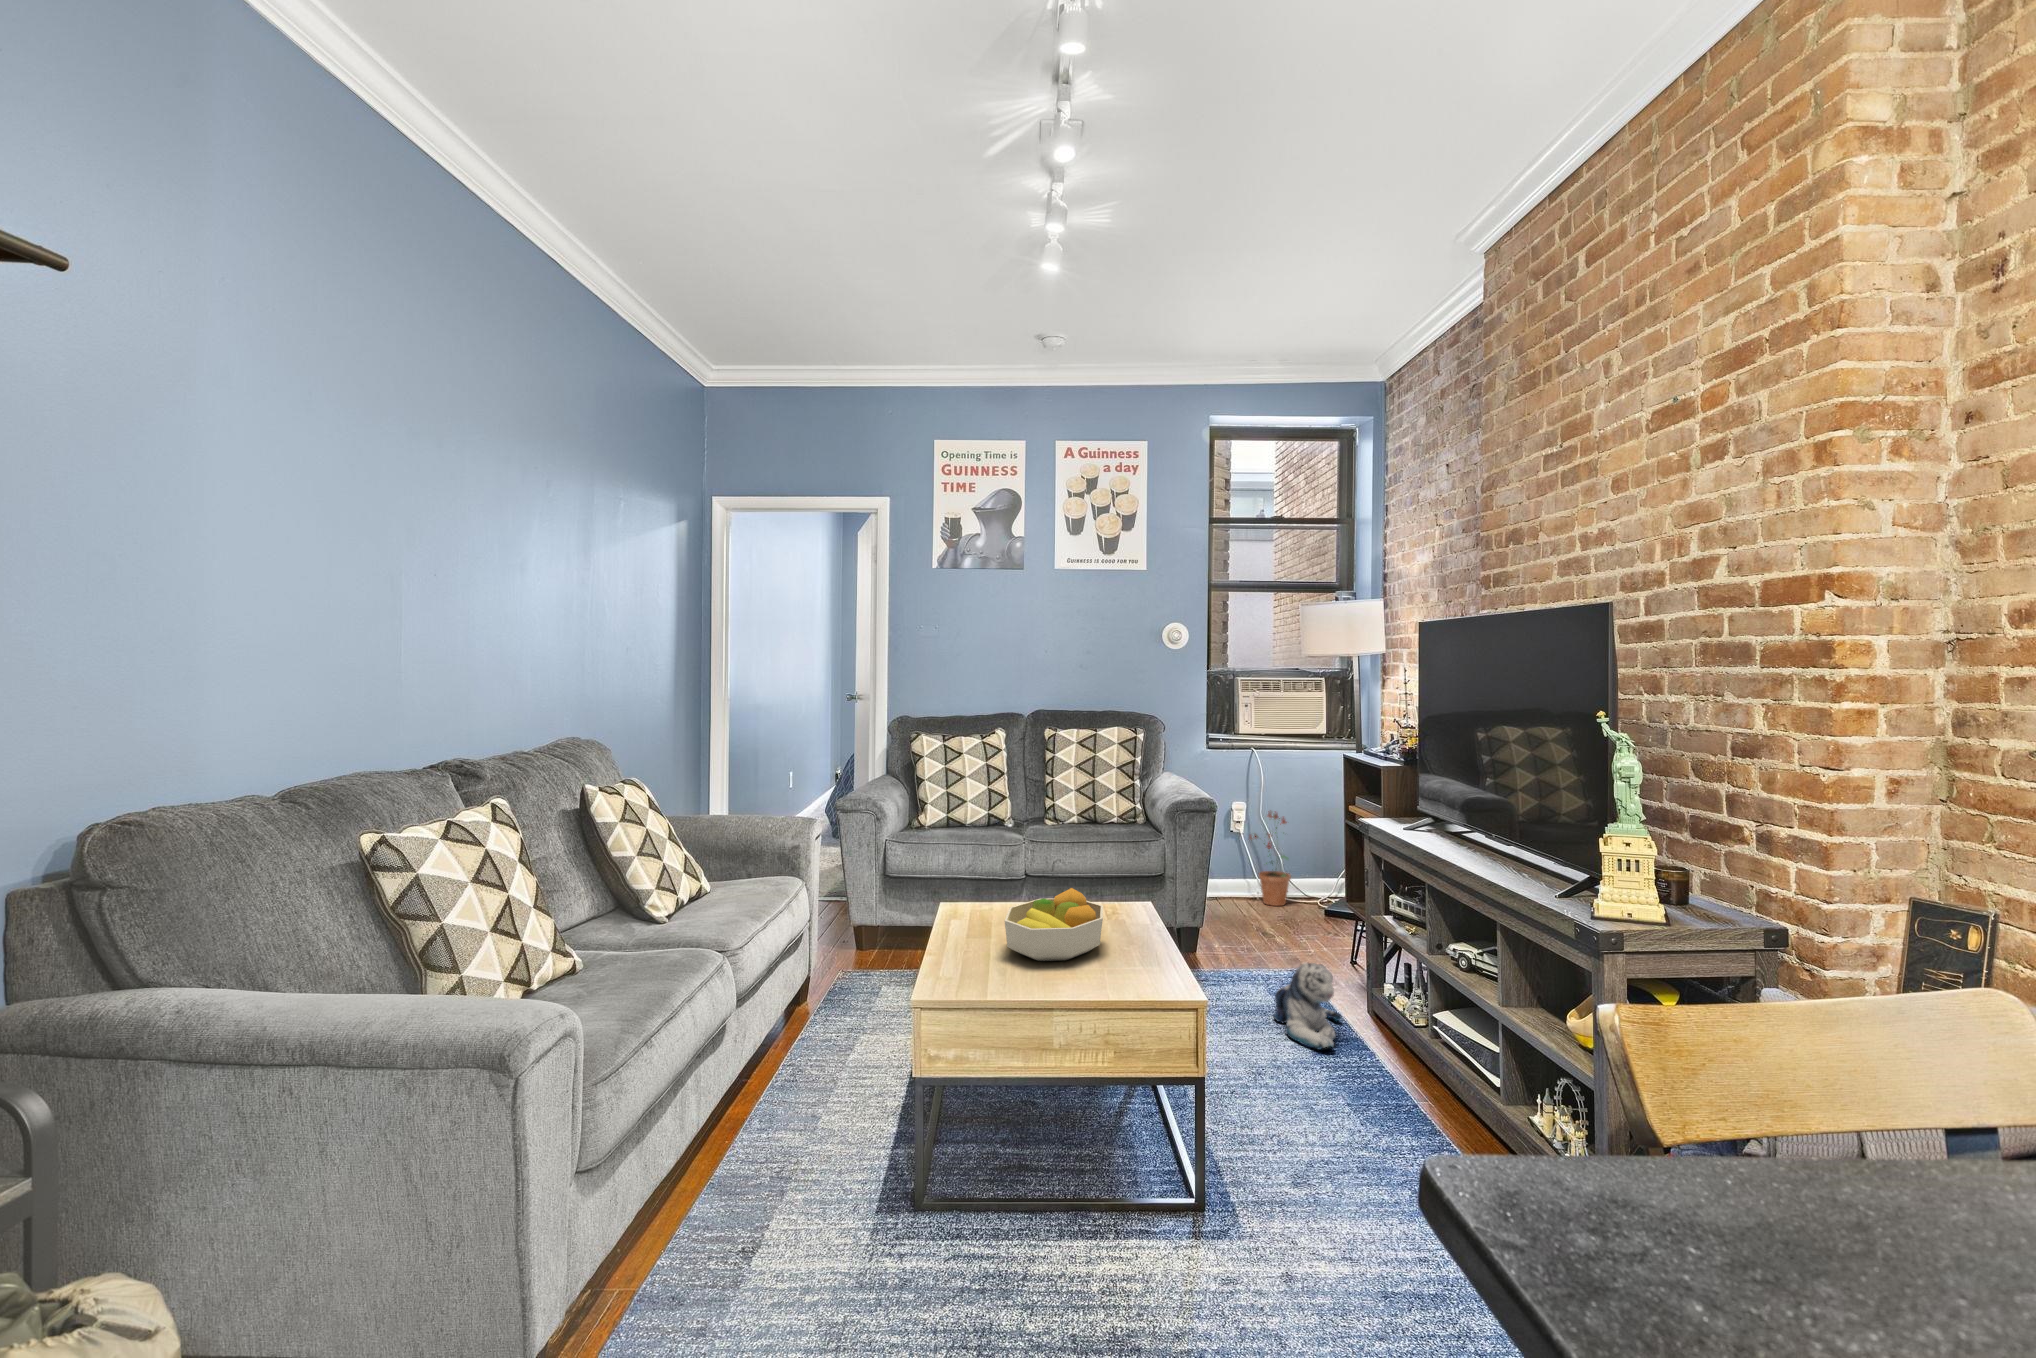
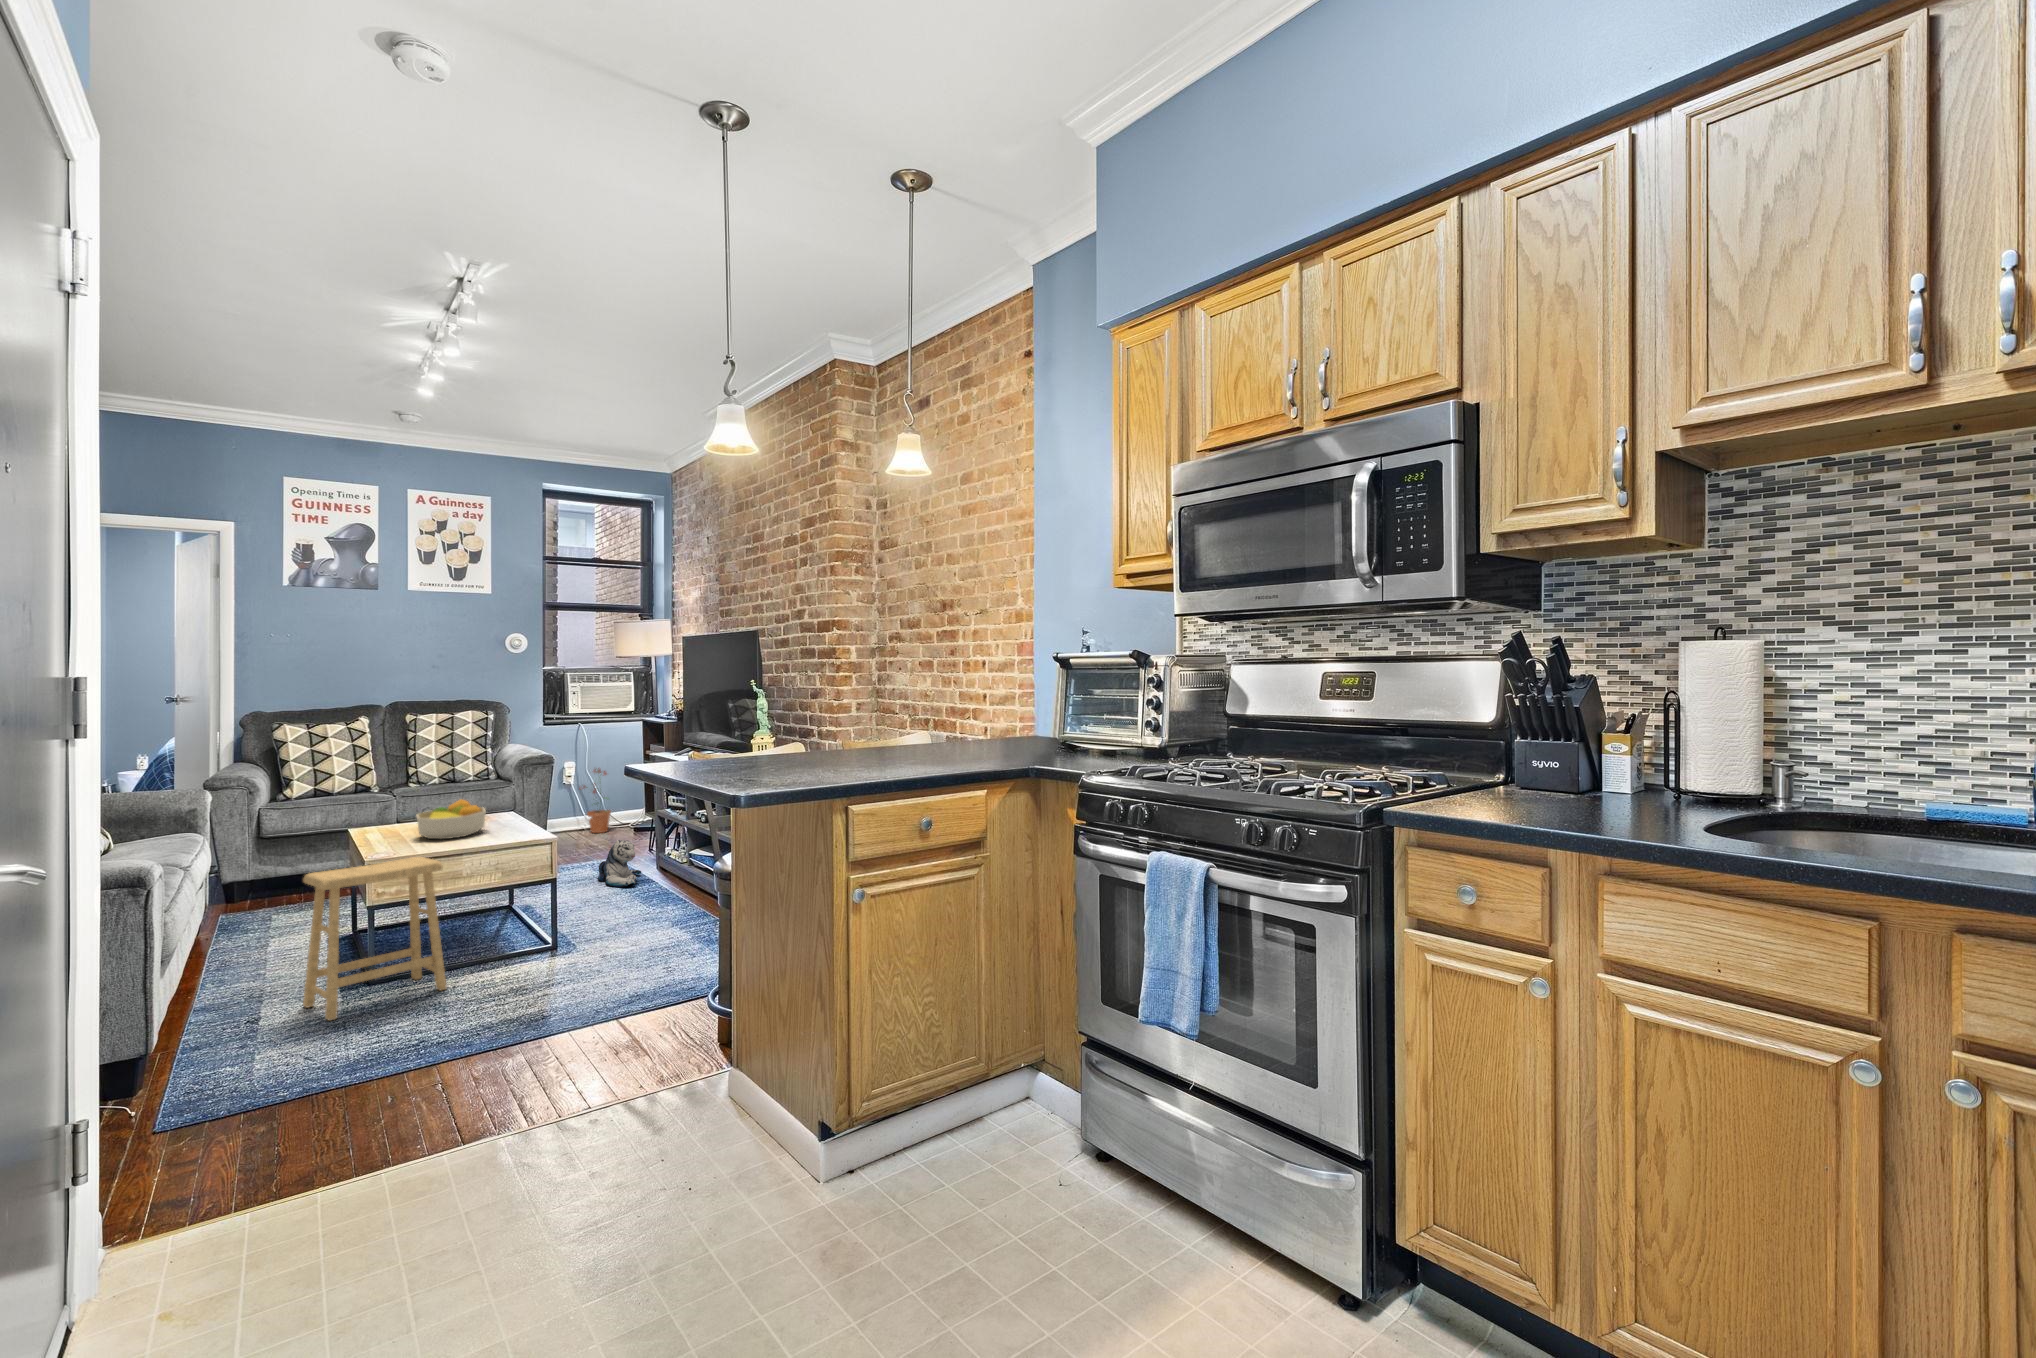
footstool: none [812,1015,1010,1323] -> present [303,857,447,1020]

